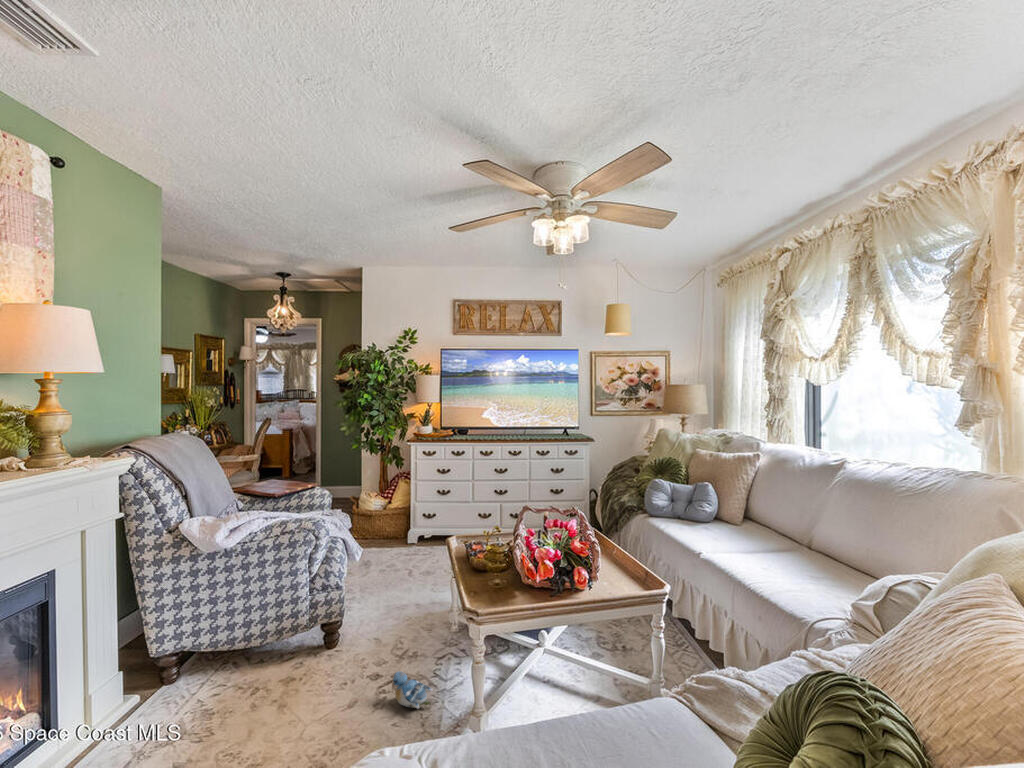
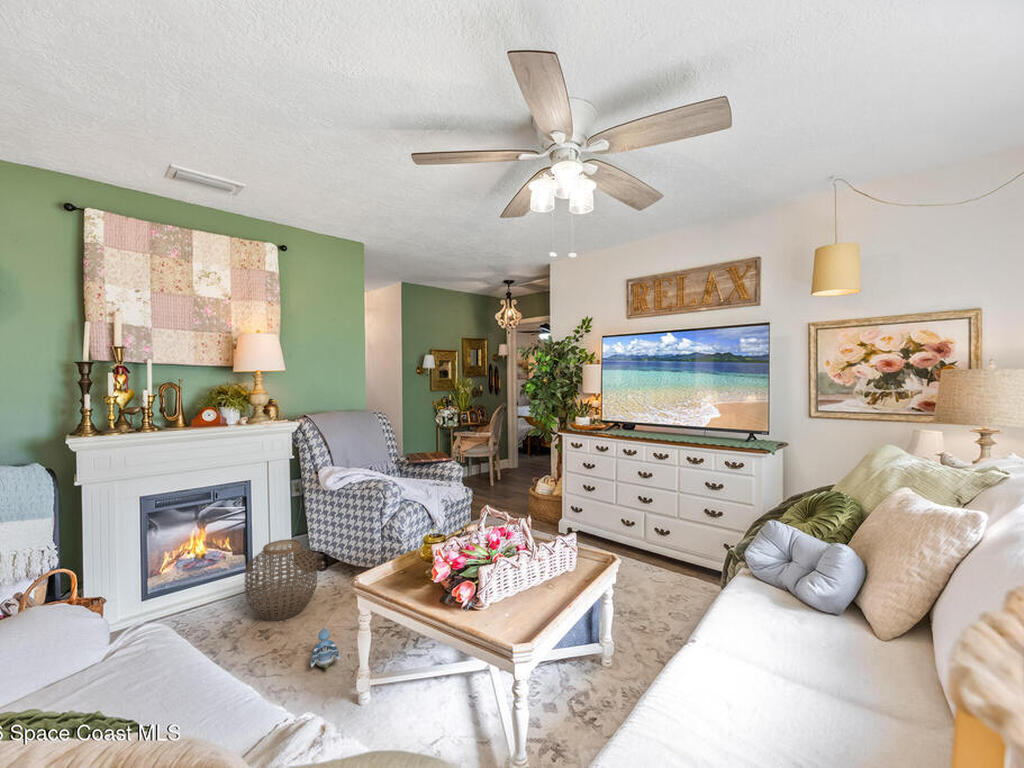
woven basket: none [212,606,307,718] -> present [245,539,317,621]

